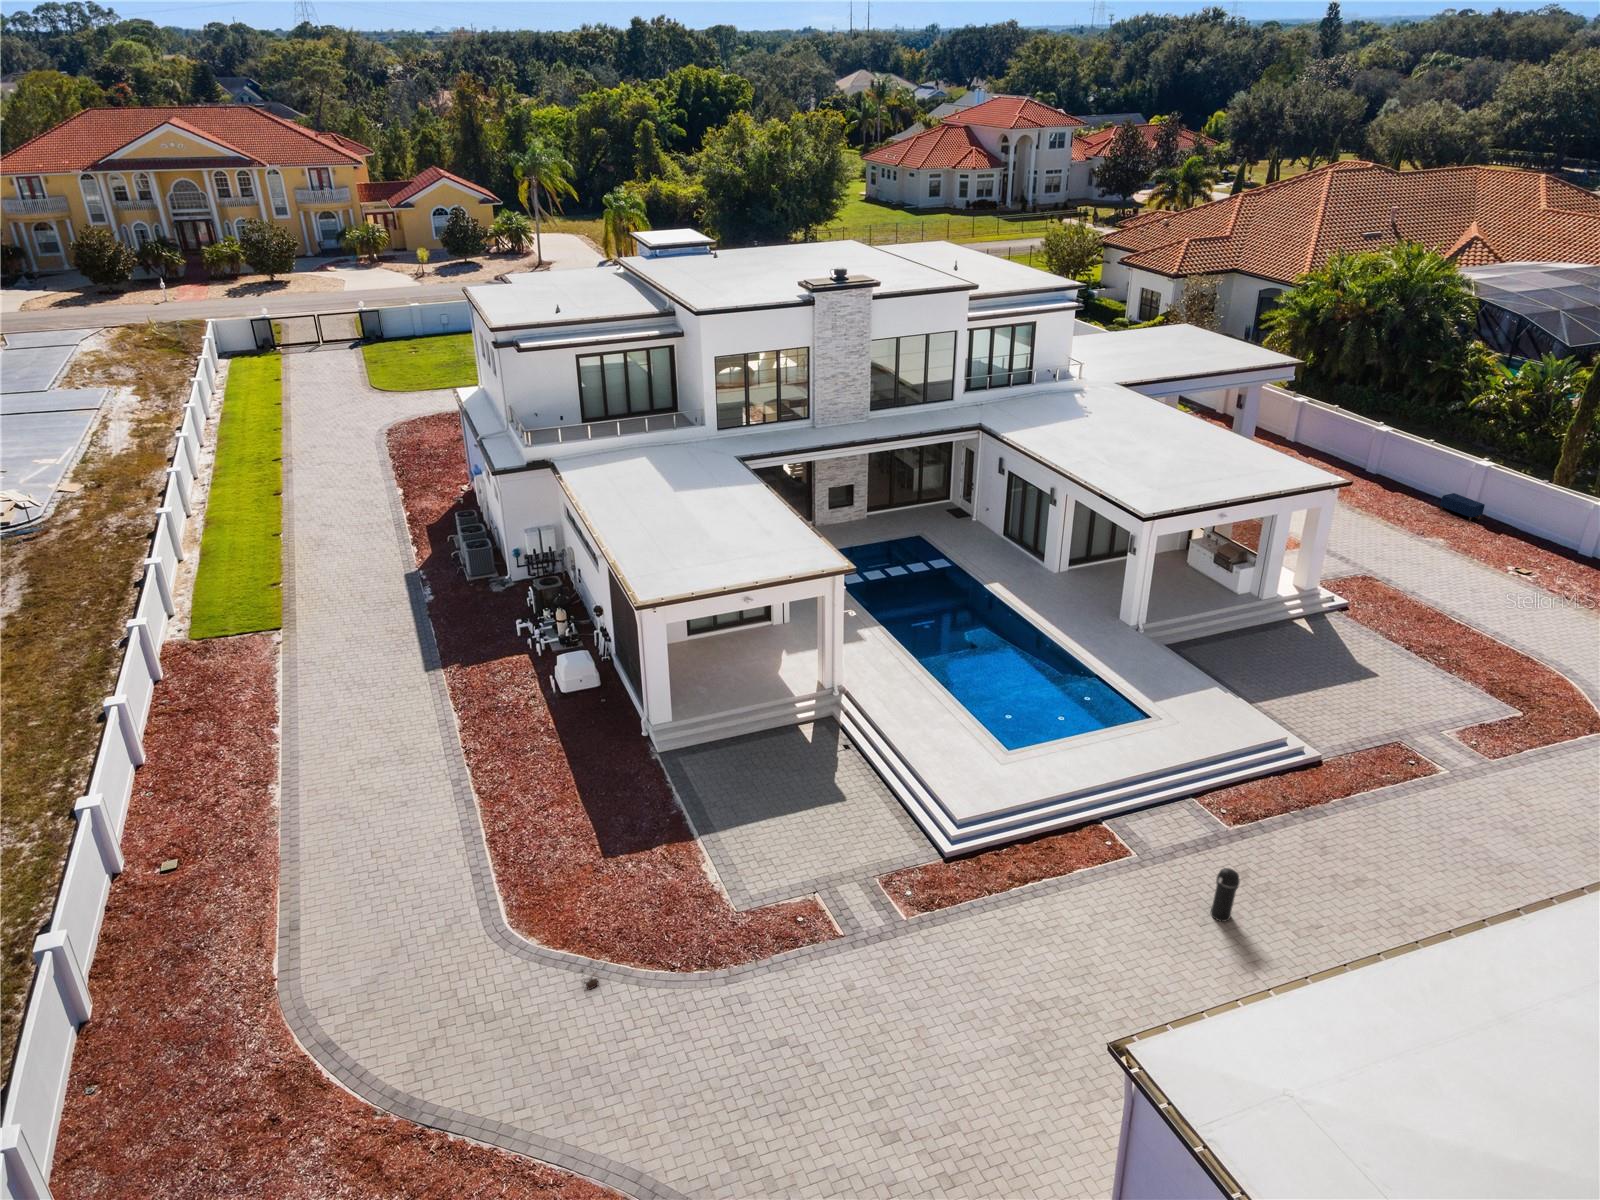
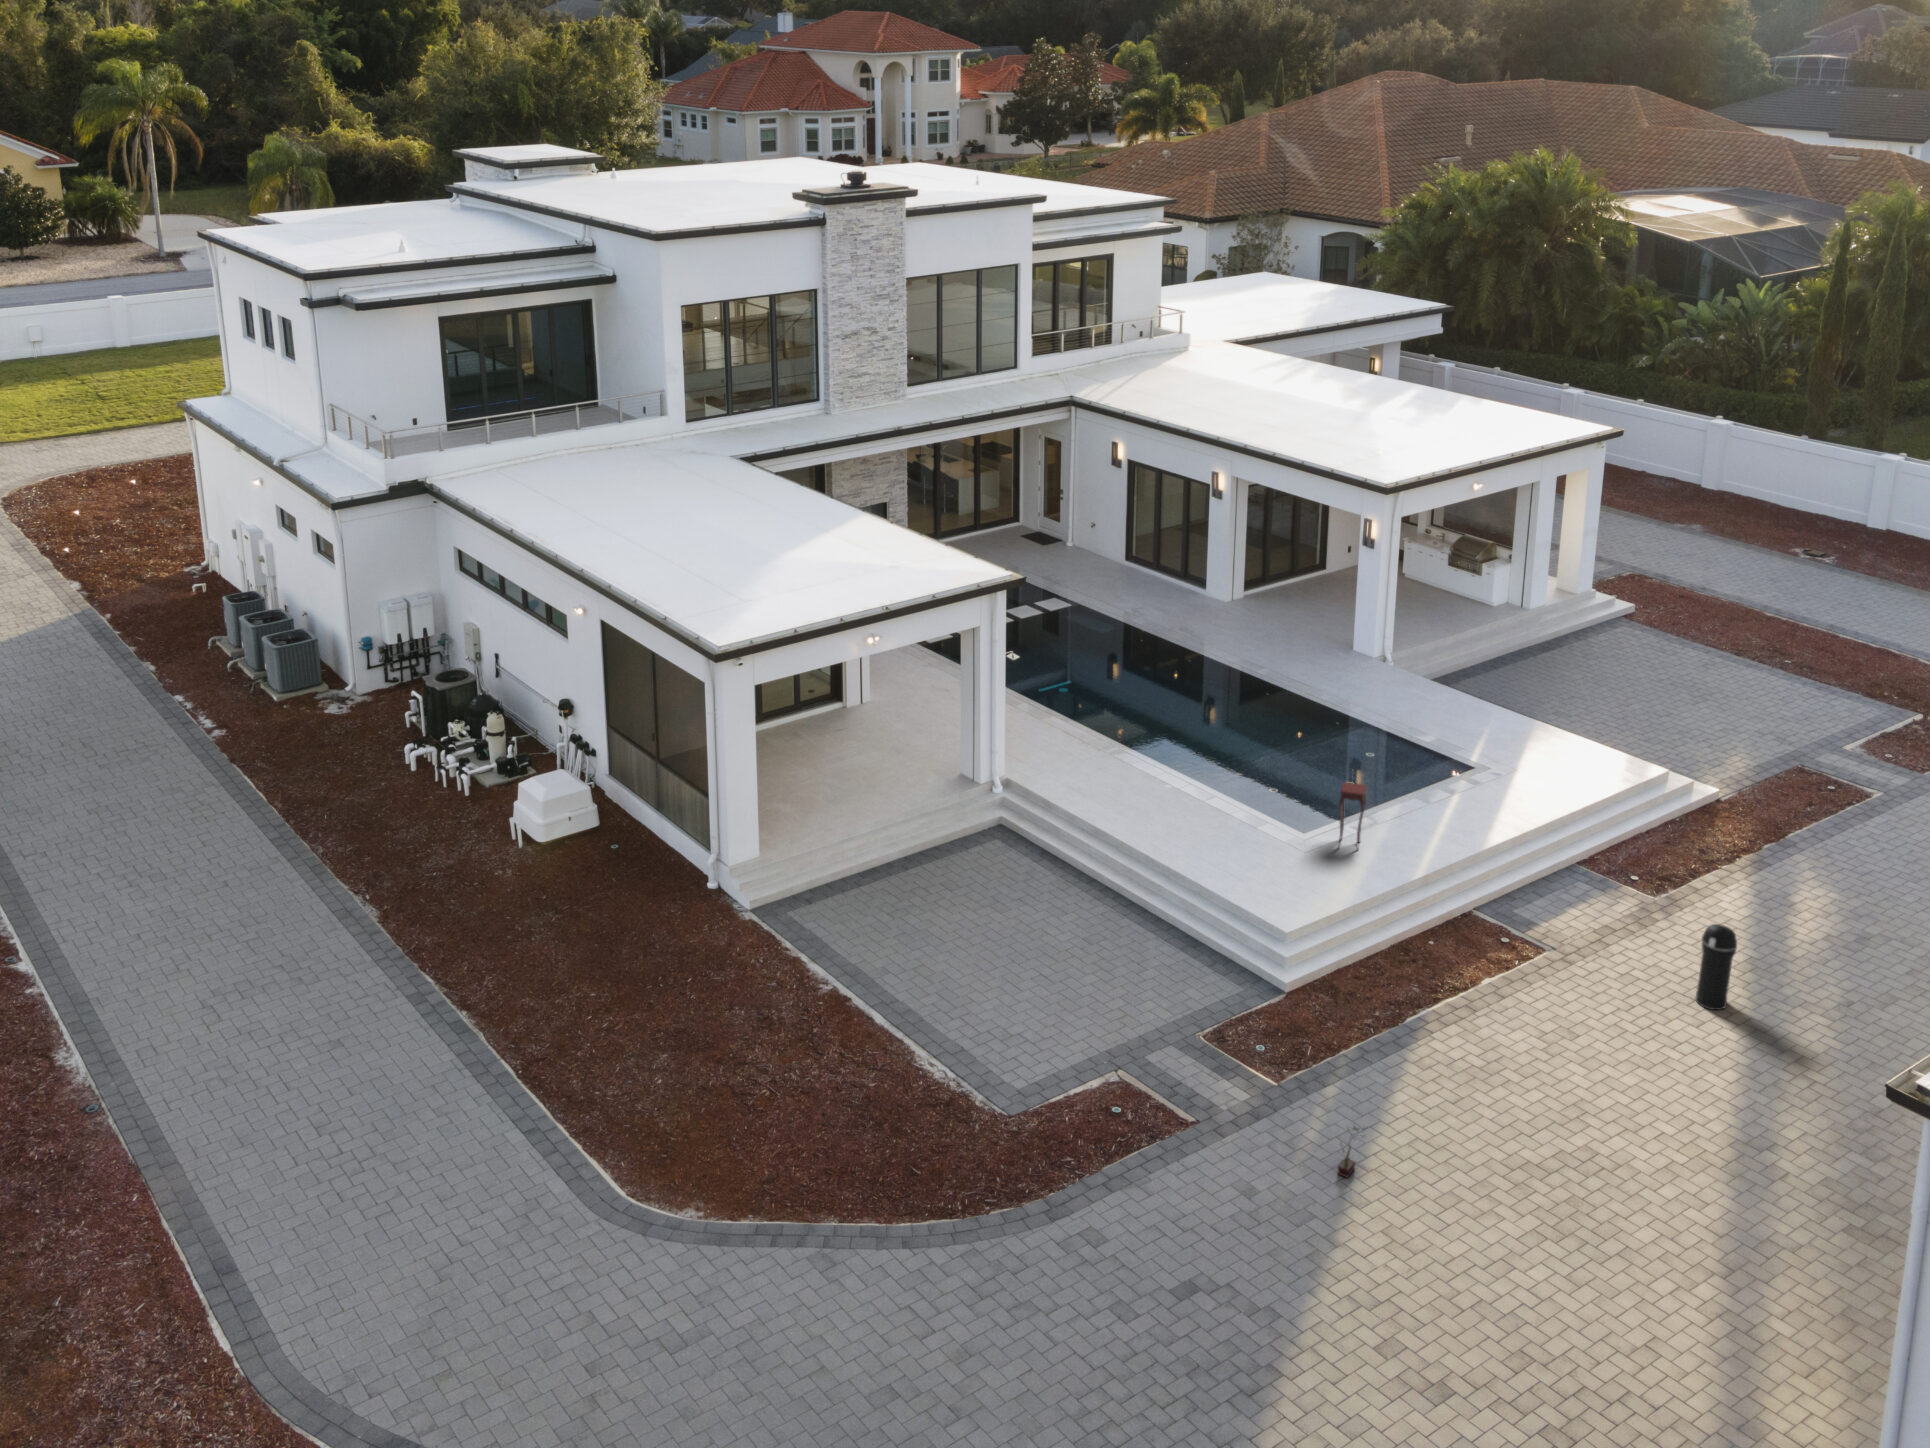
bench: present [1440,493,1485,522] -> none [1668,466,1727,501]
side table: none [1028,725,1051,769] -> present [1339,782,1367,843]
potted plant: present [582,971,598,990] -> present [1338,1127,1366,1177]

